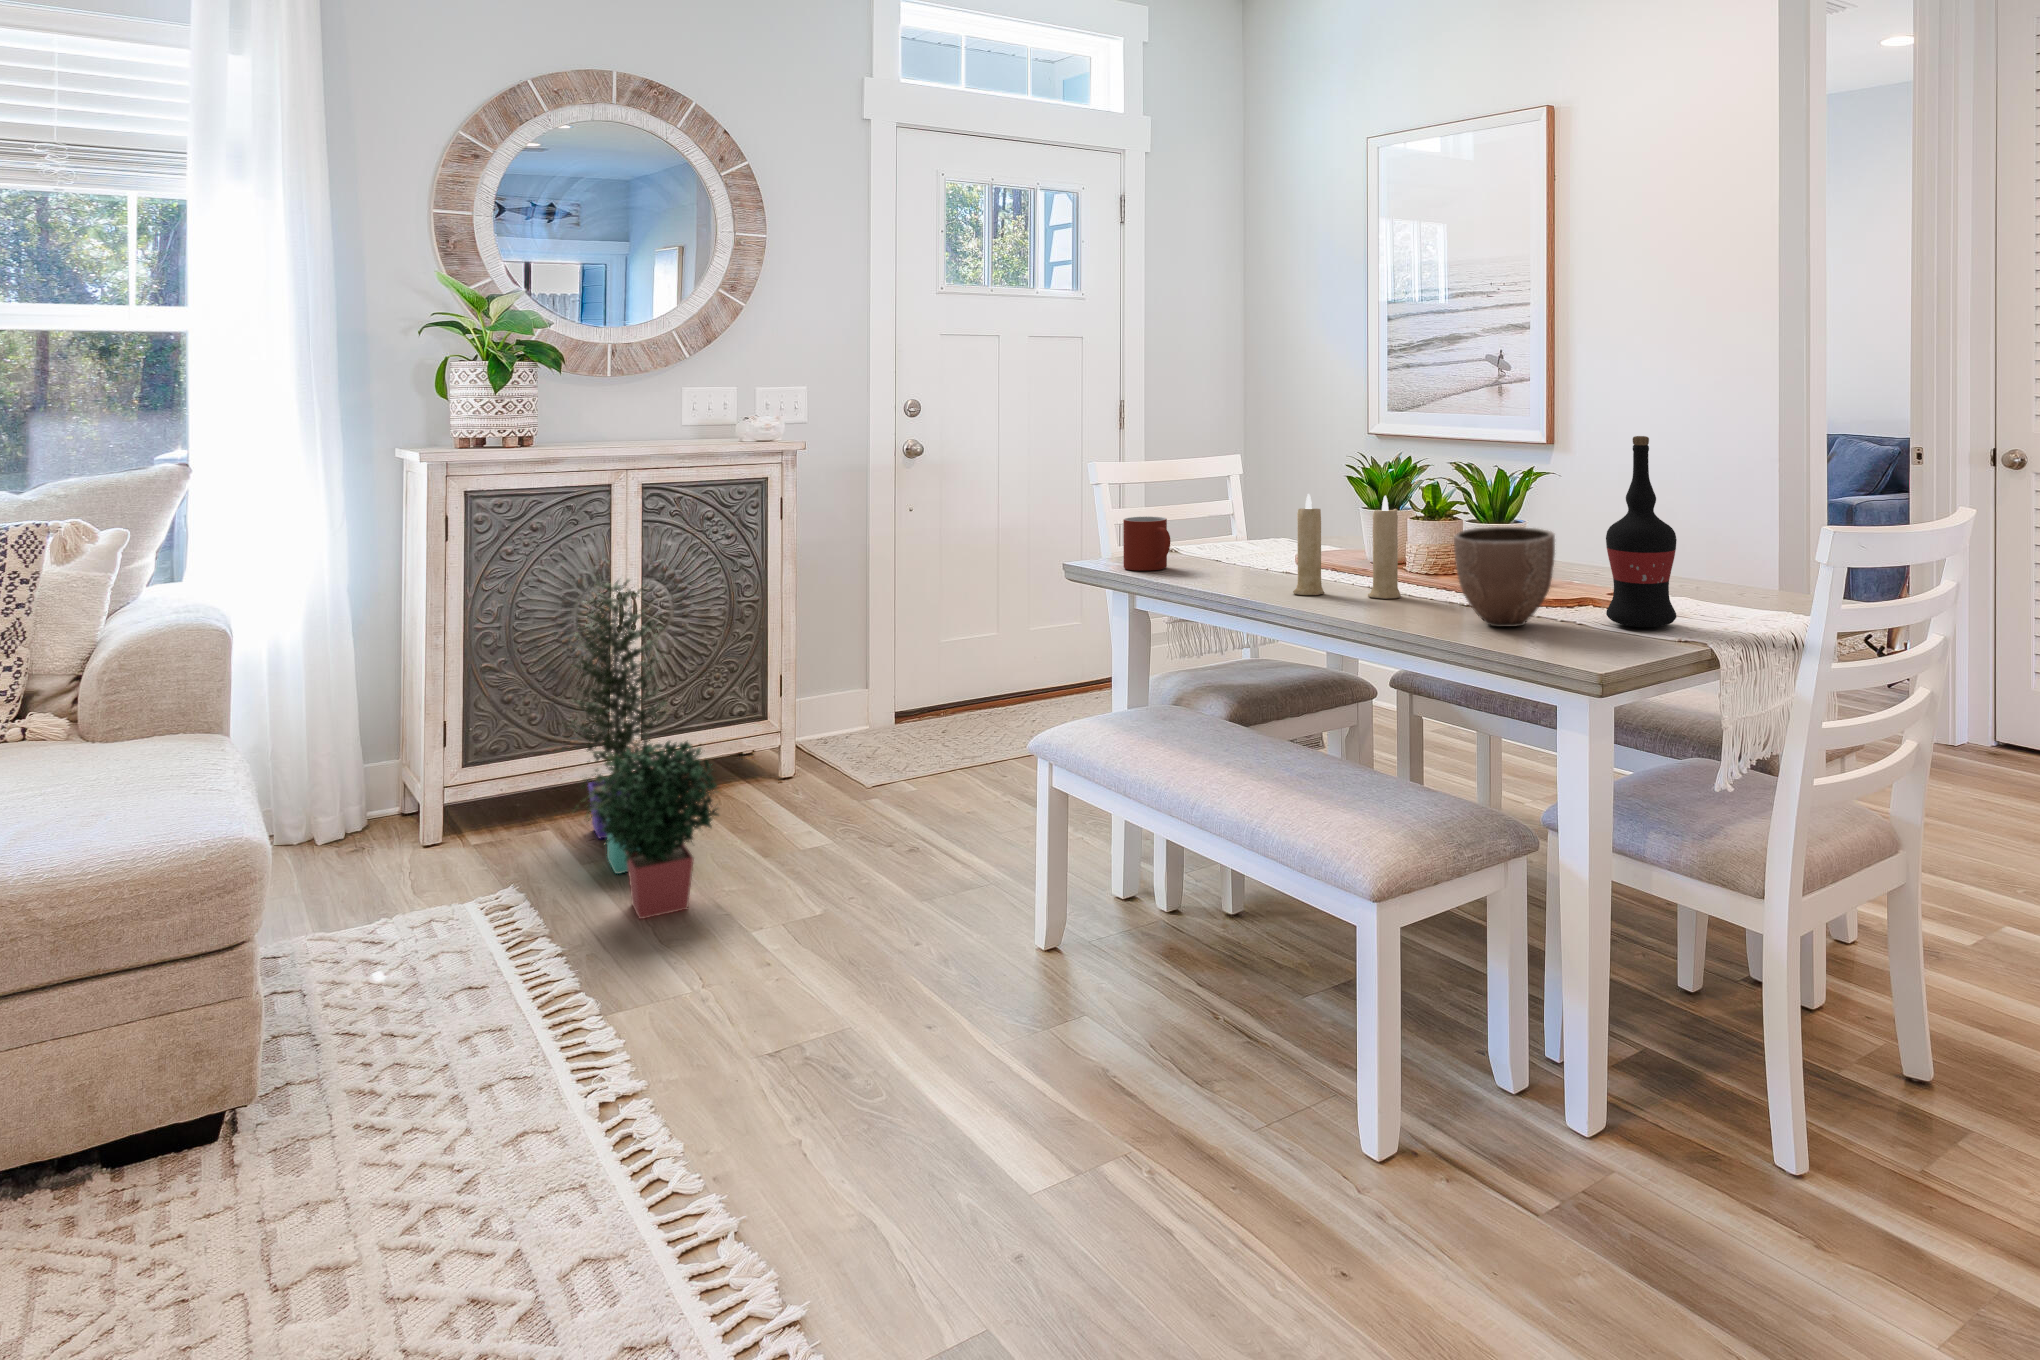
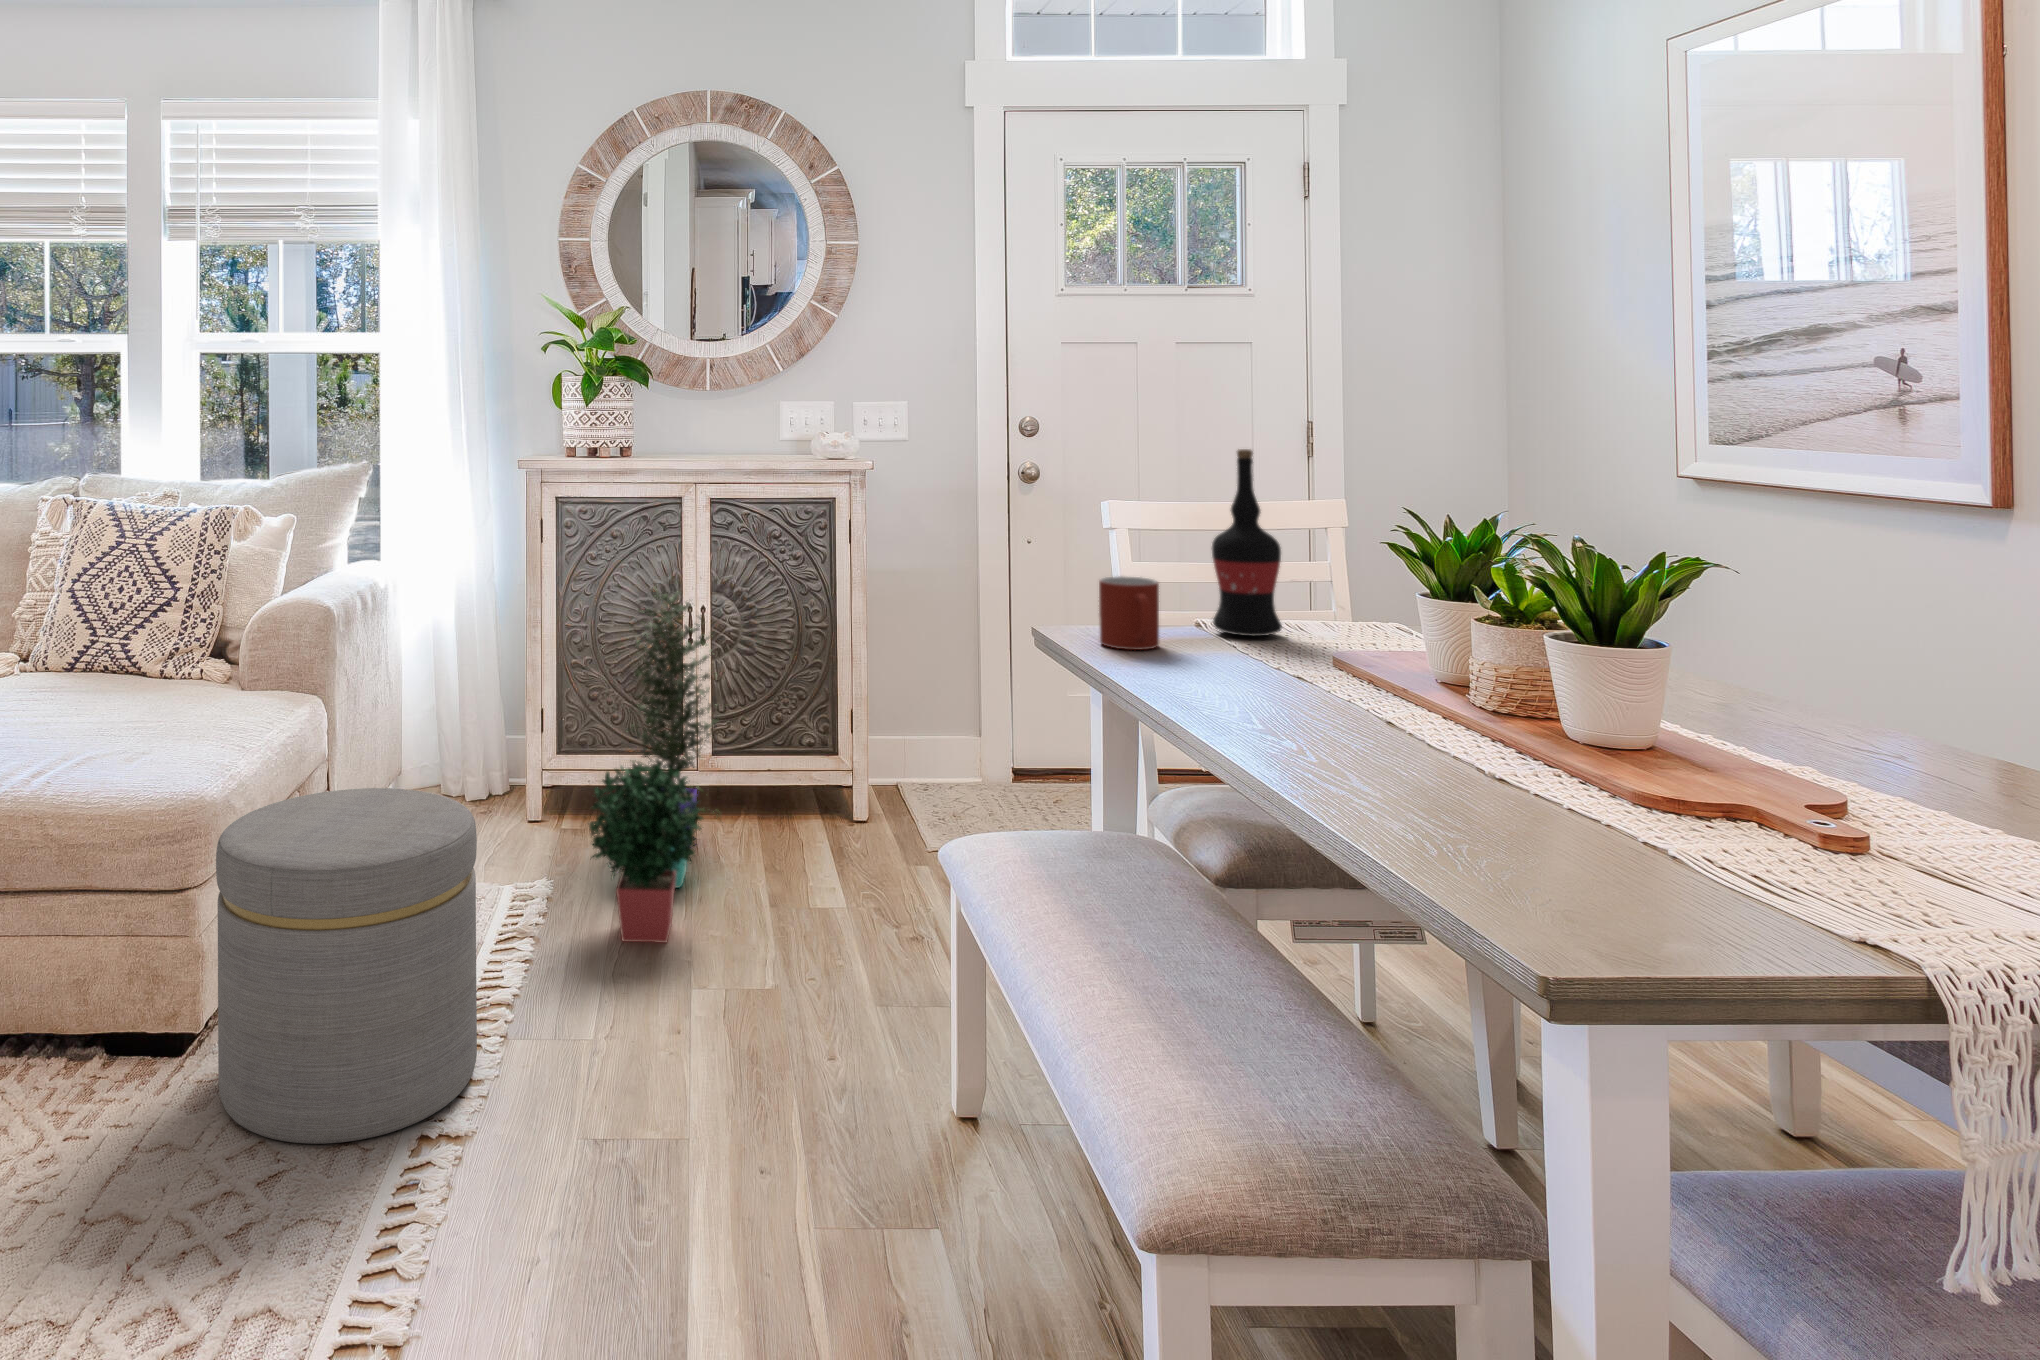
wine bottle: present [1606,436,1677,627] -> present [1212,449,1282,636]
candle: present [1293,494,1401,599] -> none [1266,563,1438,745]
decorative bowl: present [1454,527,1555,627] -> none [1442,653,1645,837]
ottoman: none [281,792,594,1174] -> present [216,788,477,1144]

